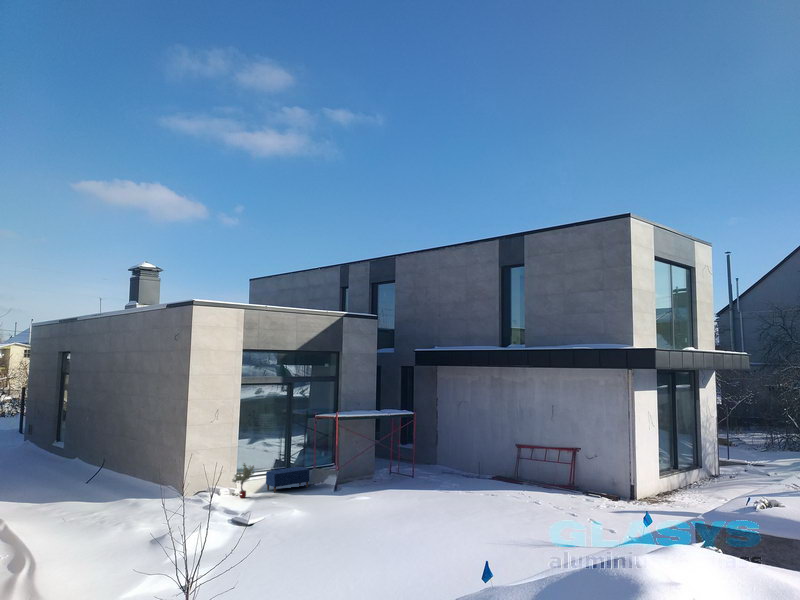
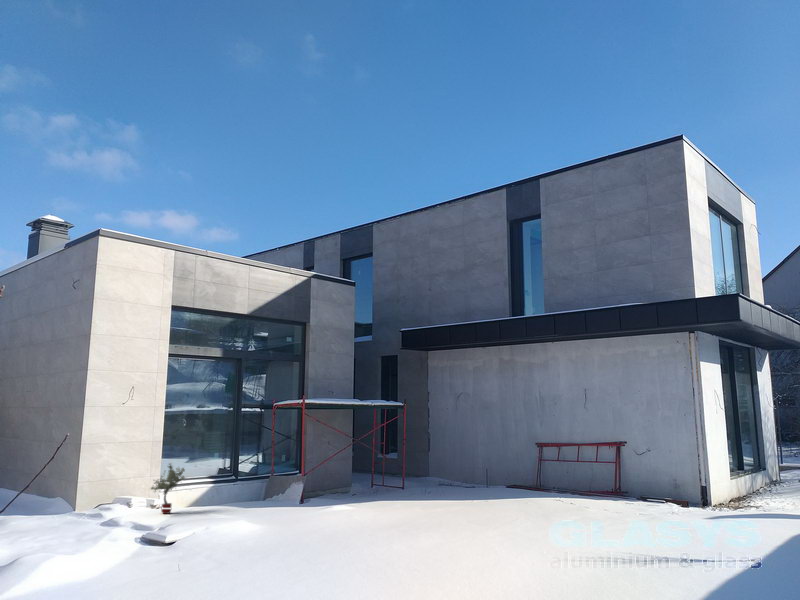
bench: present [266,467,310,493] -> none [202,473,265,508]

